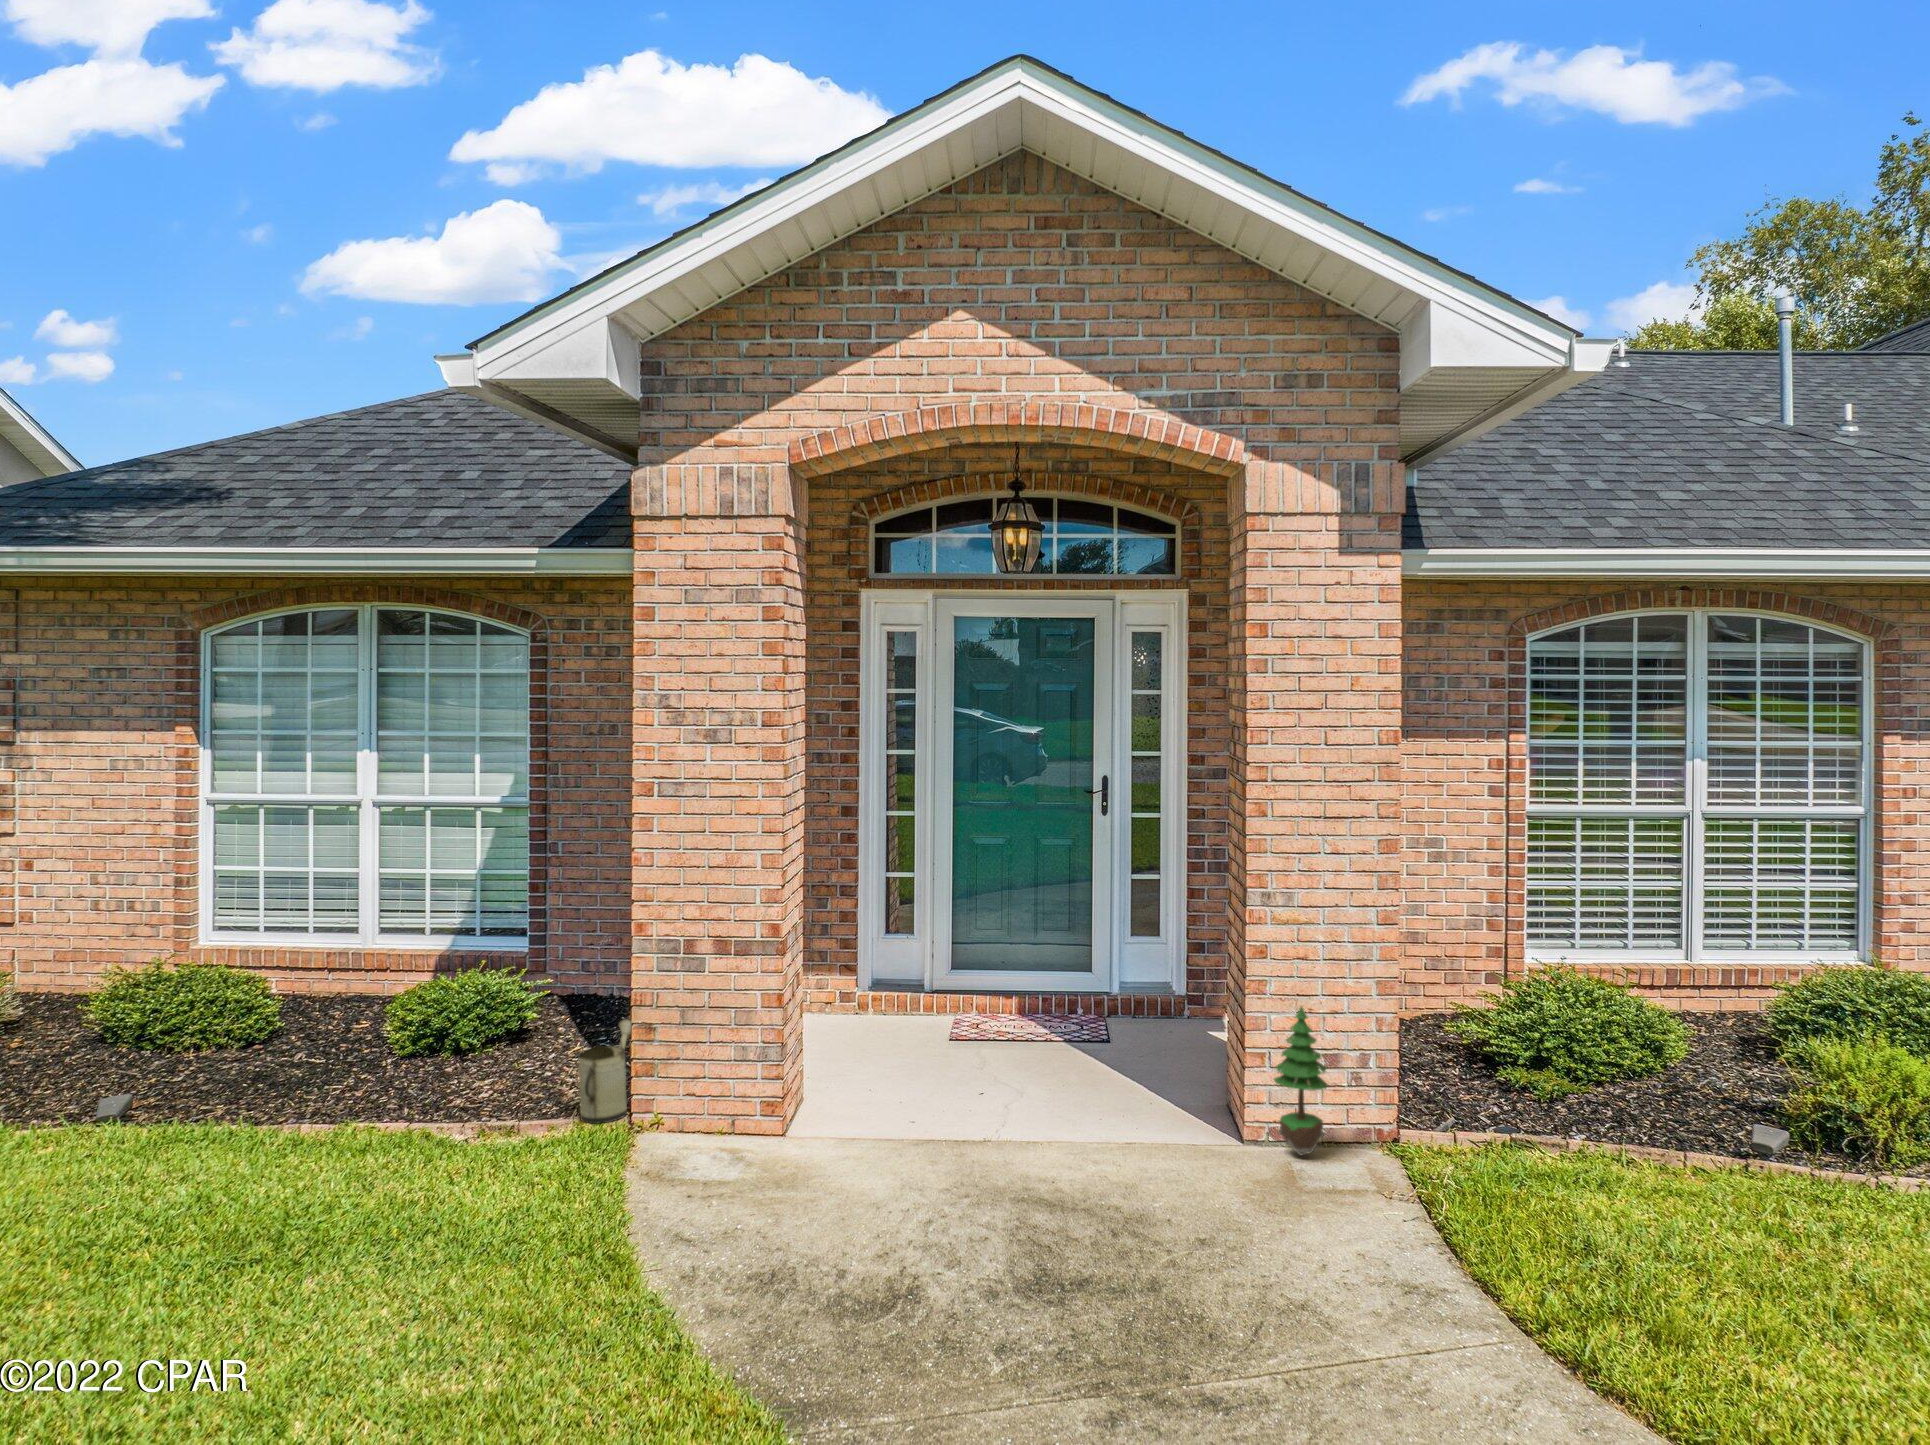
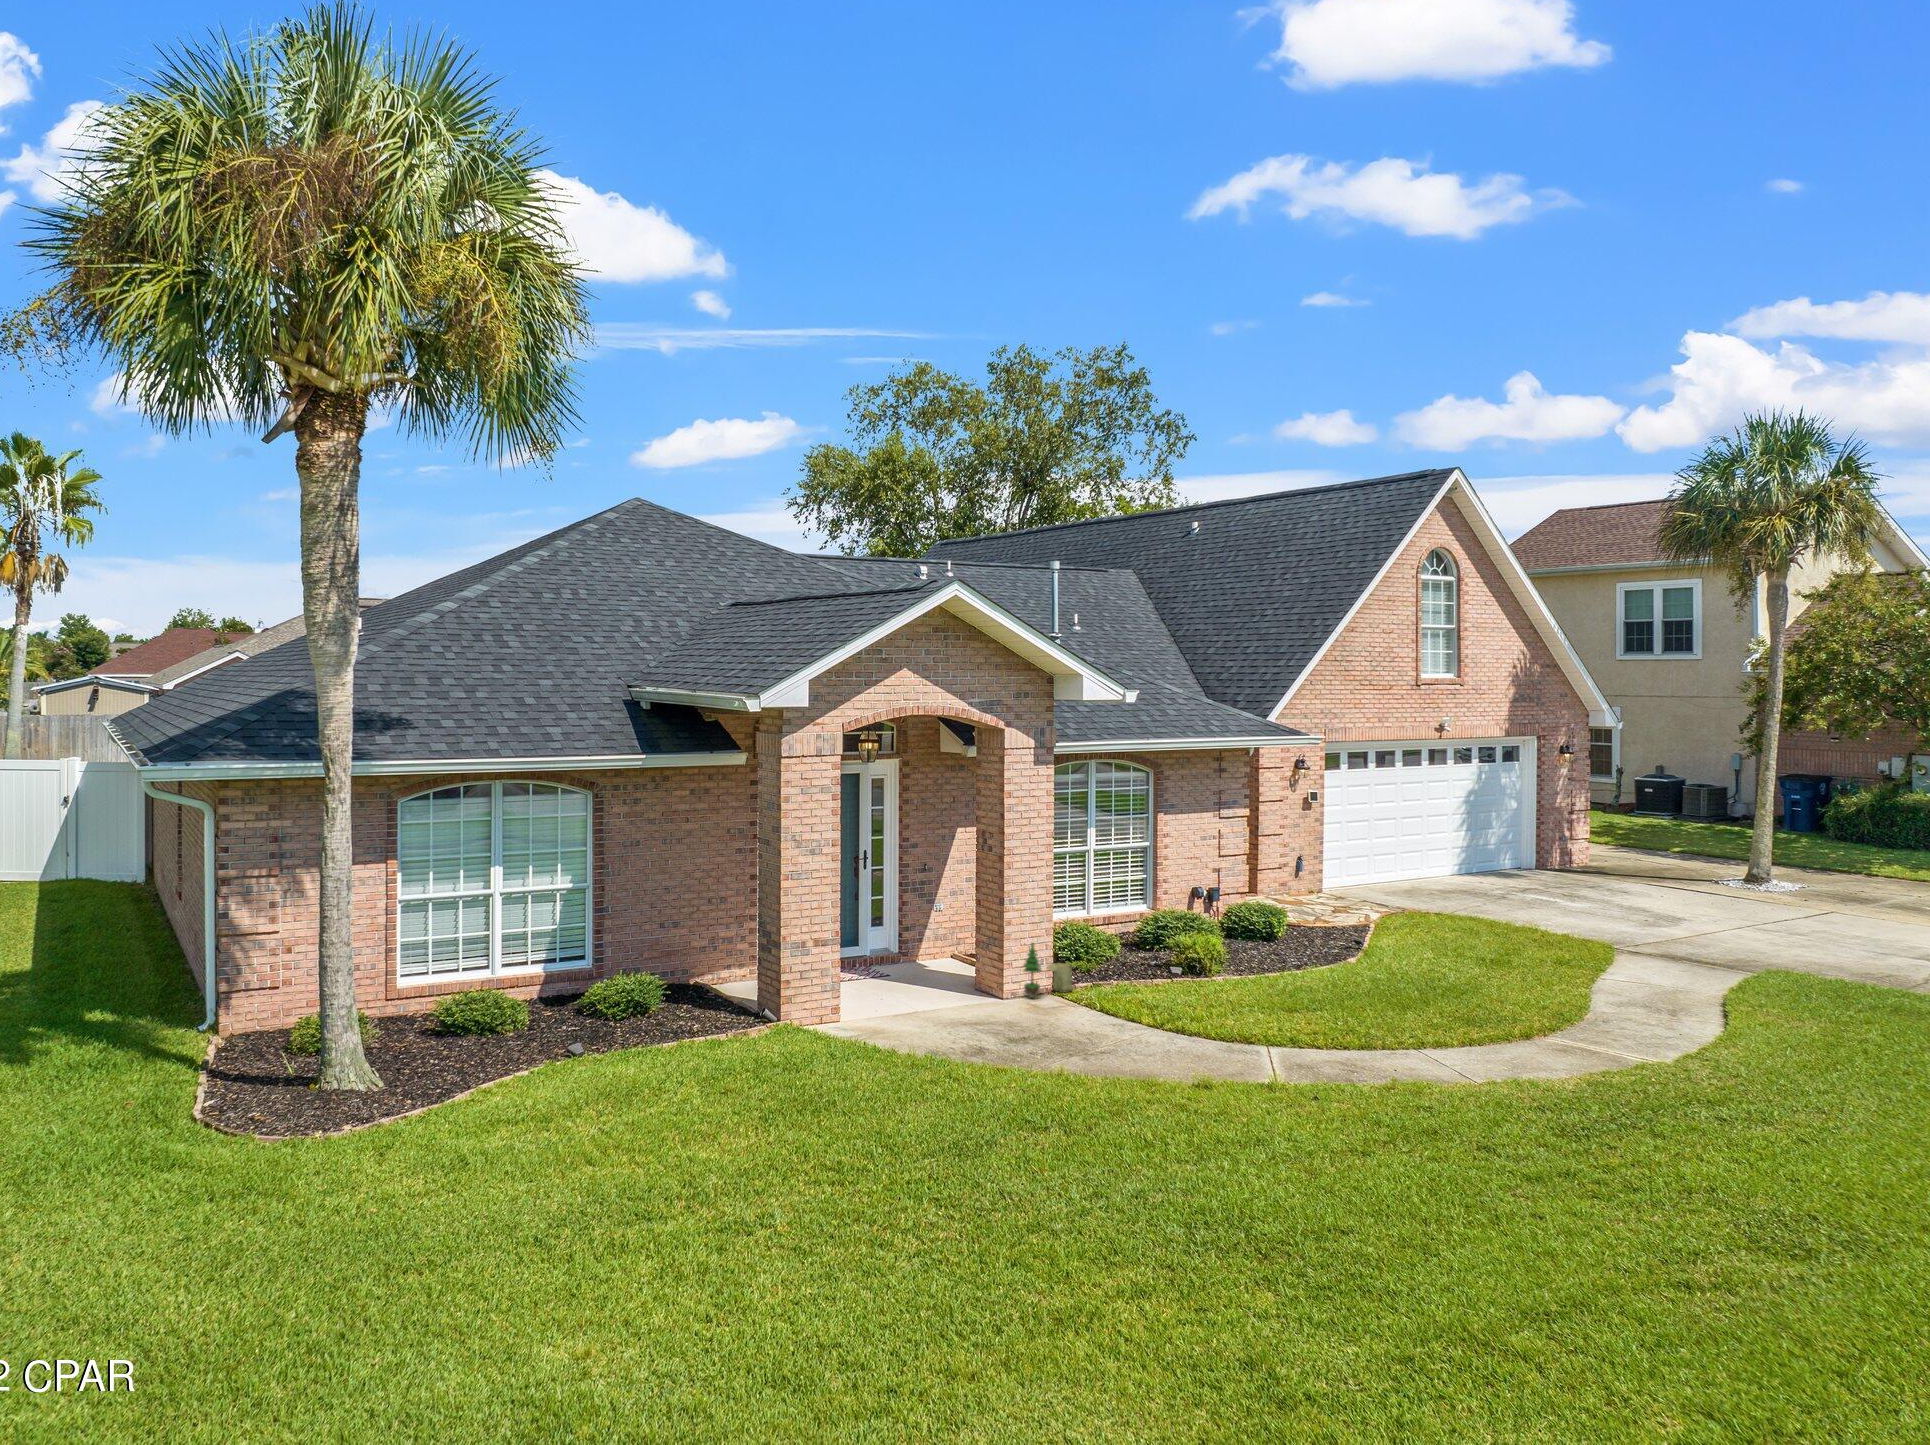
watering can: present [579,1019,631,1124] -> present [1049,963,1072,993]

